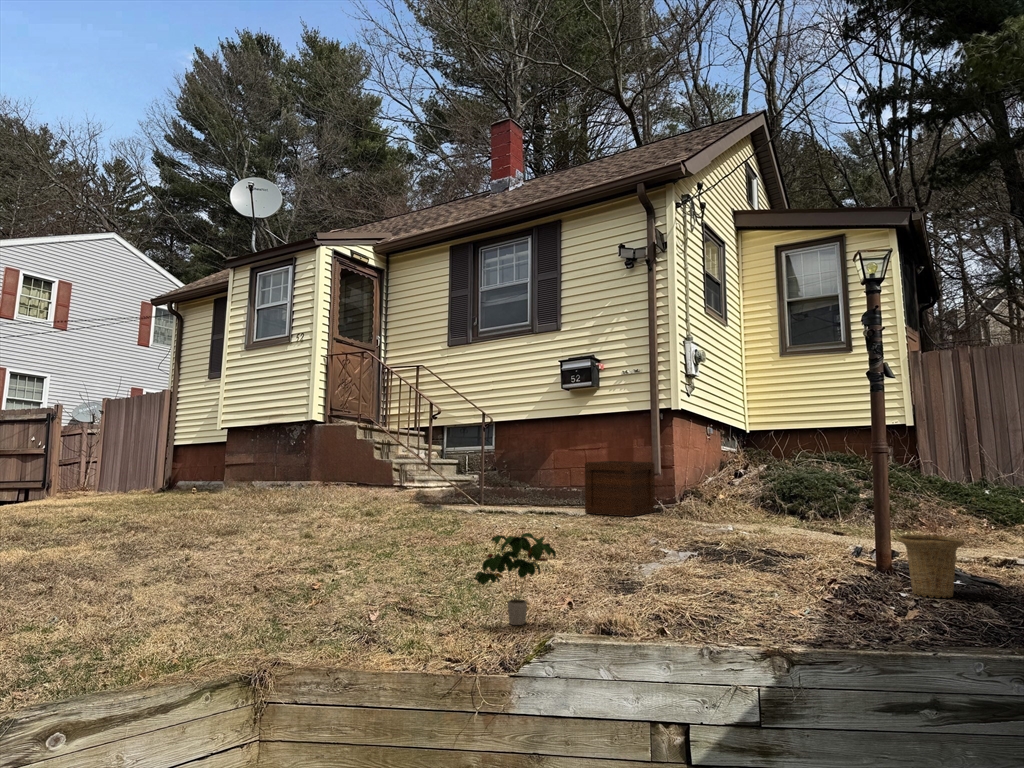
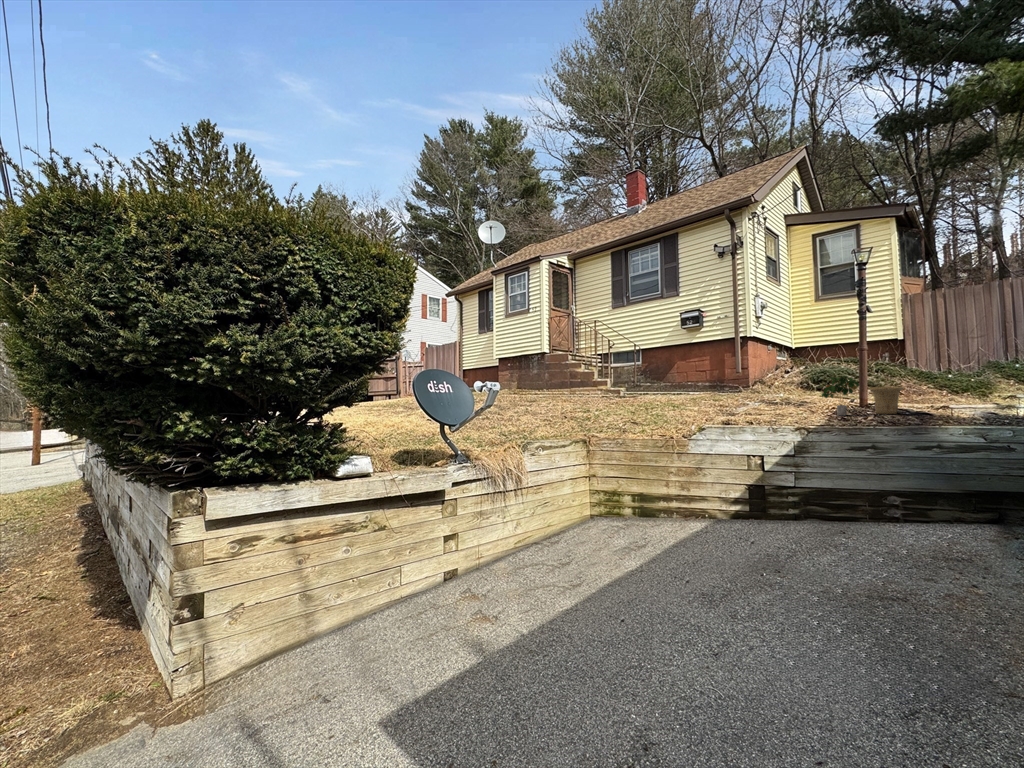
wooden crate: present [585,461,655,517] -> none [698,365,738,394]
potted plant: present [475,533,556,625] -> present [822,376,859,415]

